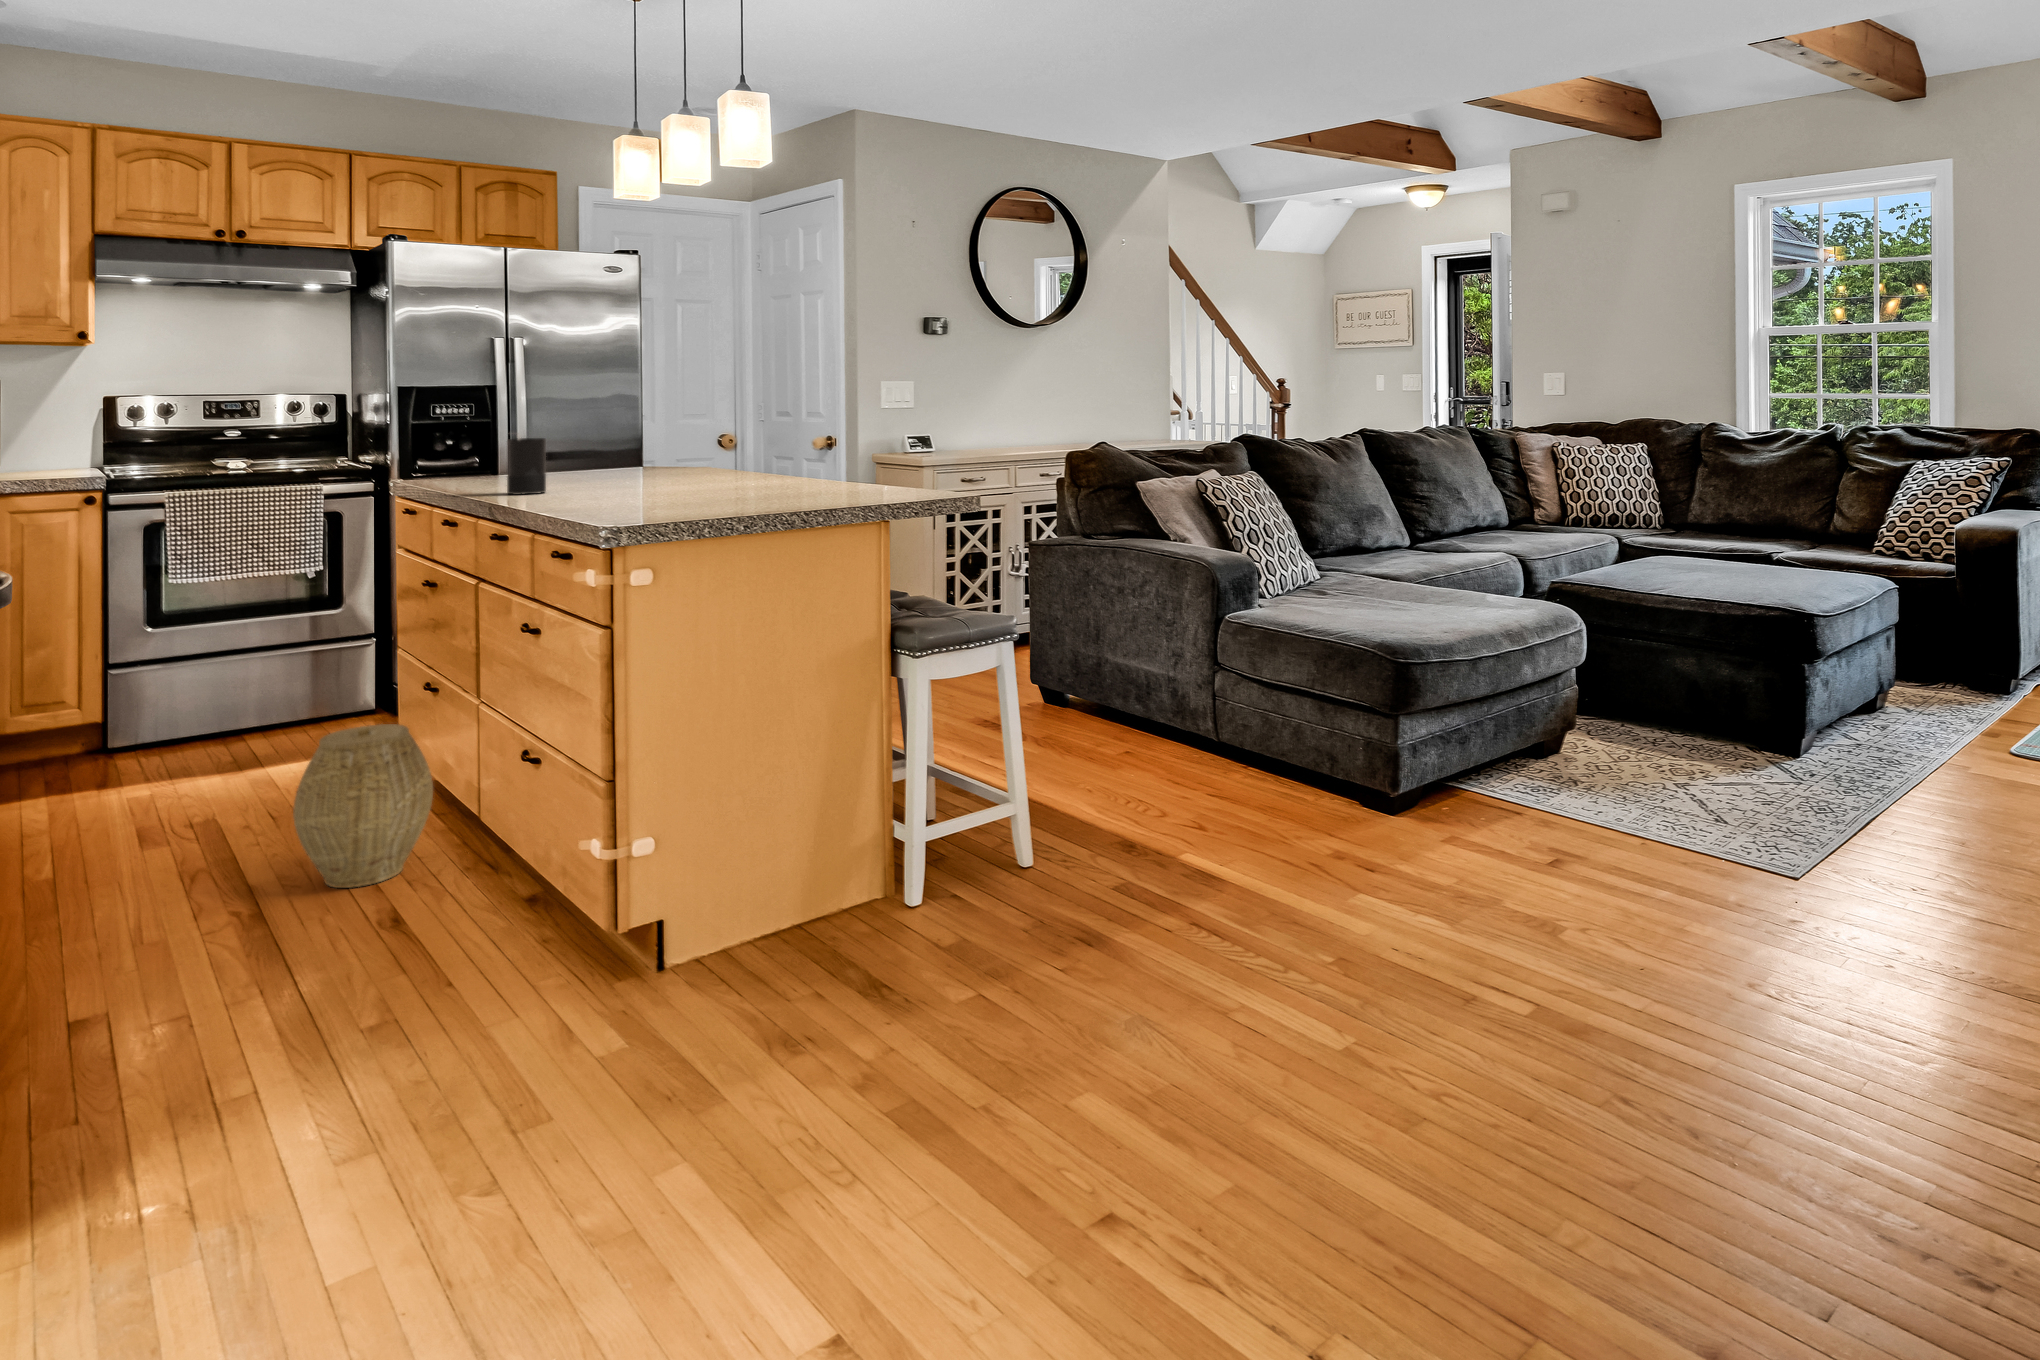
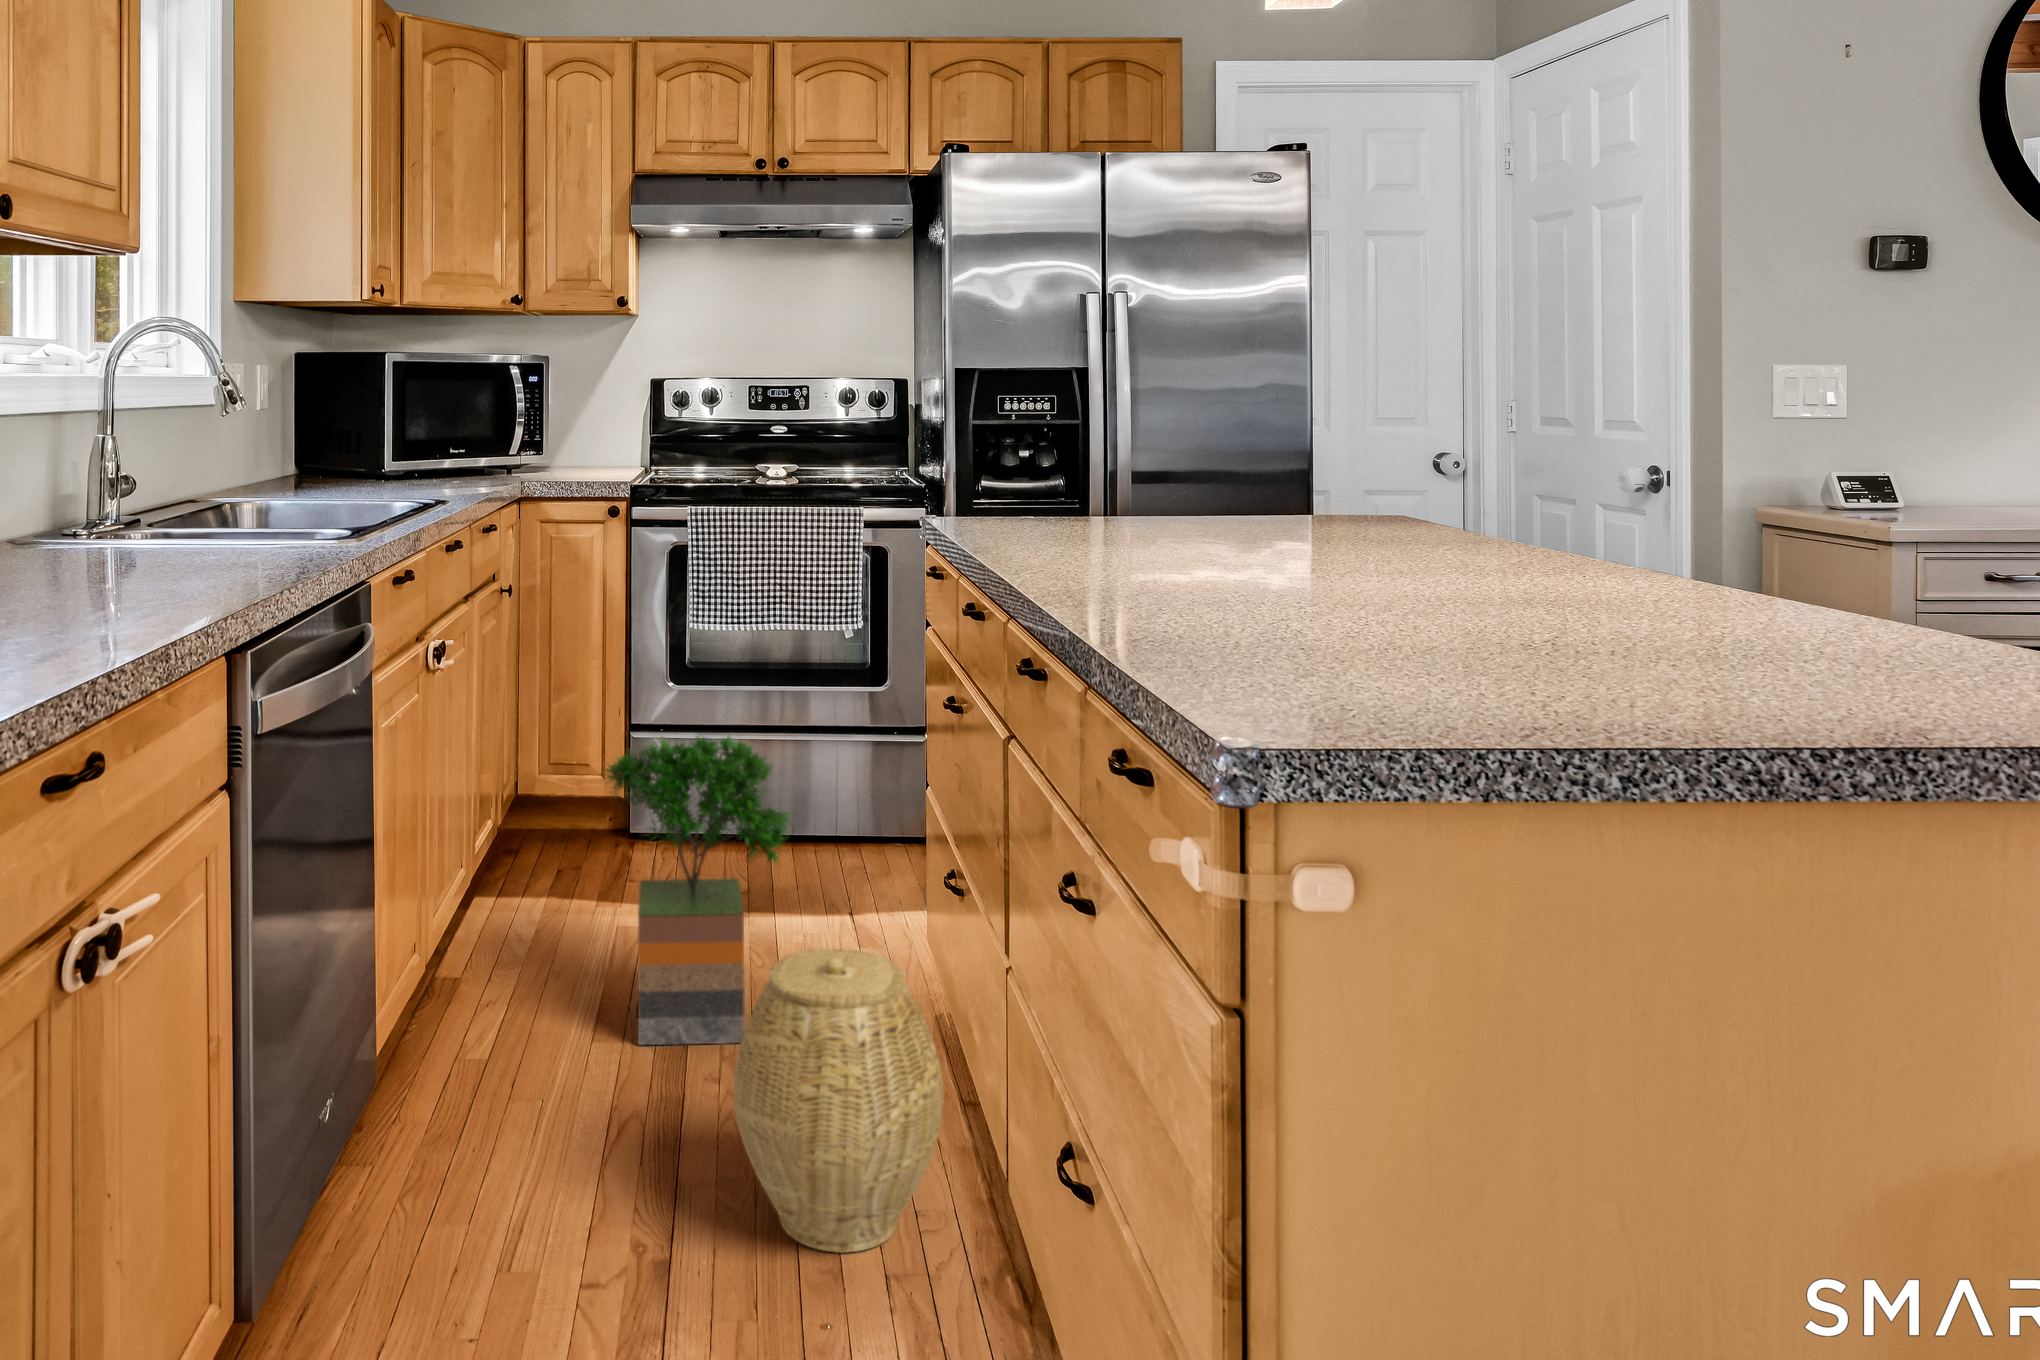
candle: present [507,437,546,495] -> none [1062,455,1131,575]
potted tree: none [141,635,303,847] -> present [605,736,790,1045]

